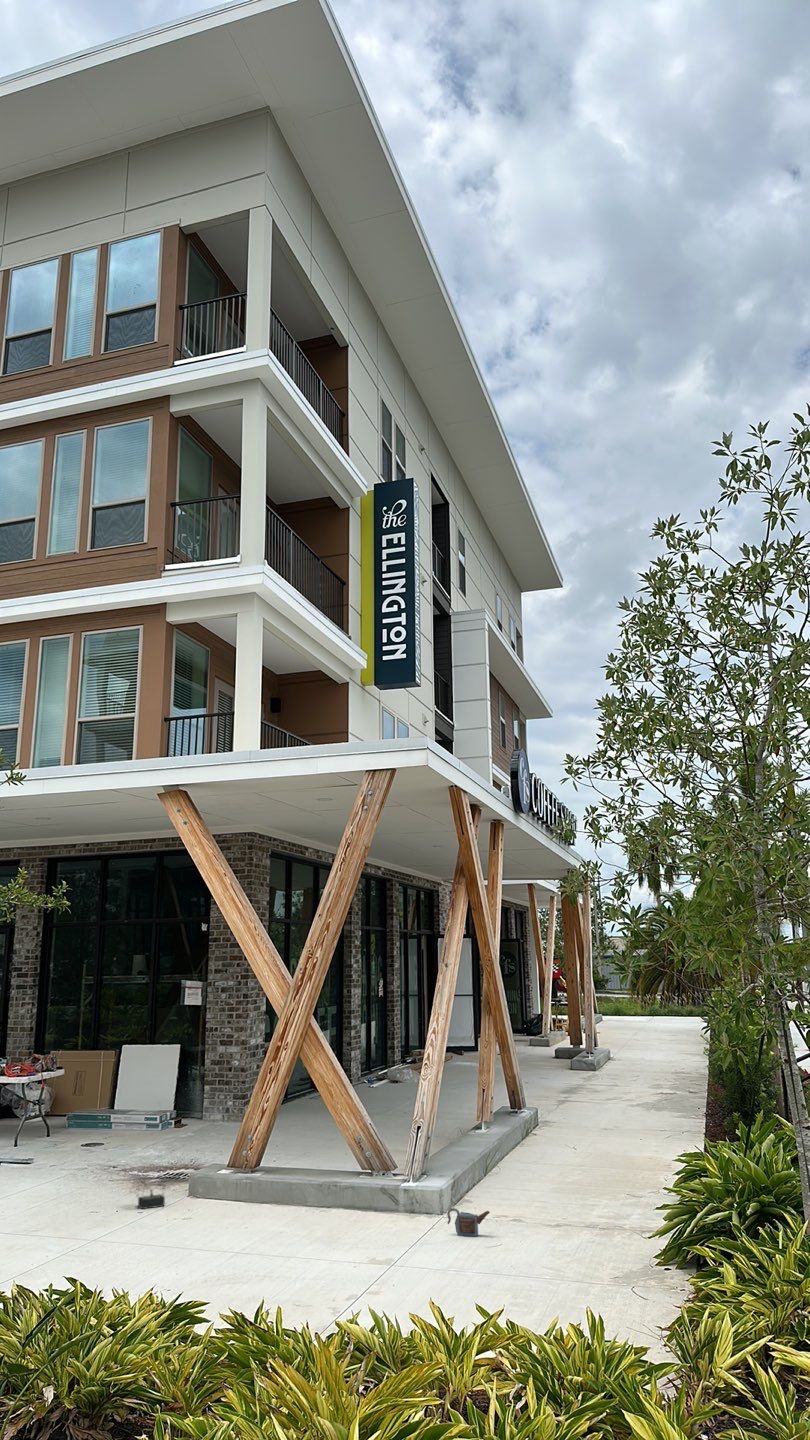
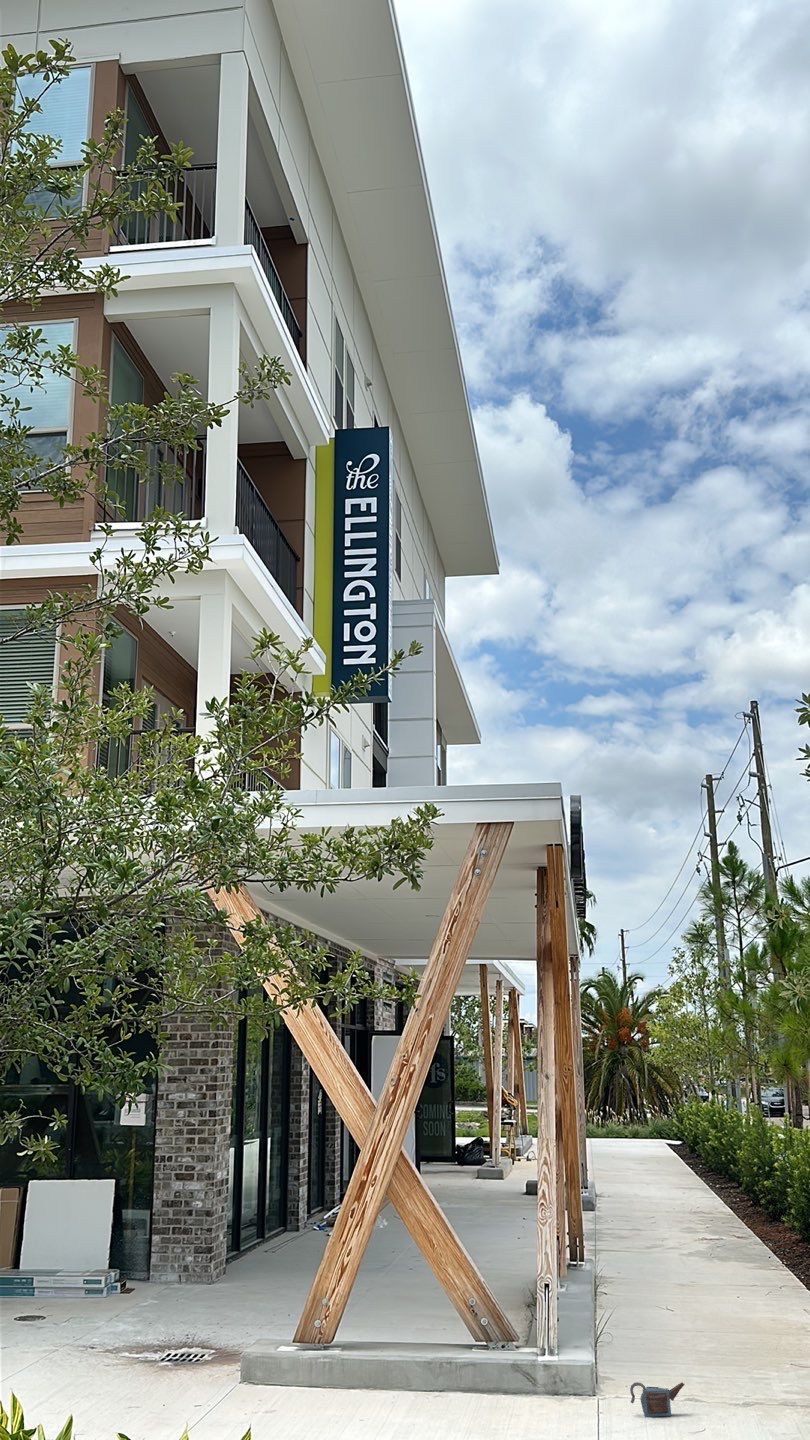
decorative plant: present [132,1173,166,1209] -> none [177,1365,227,1414]

